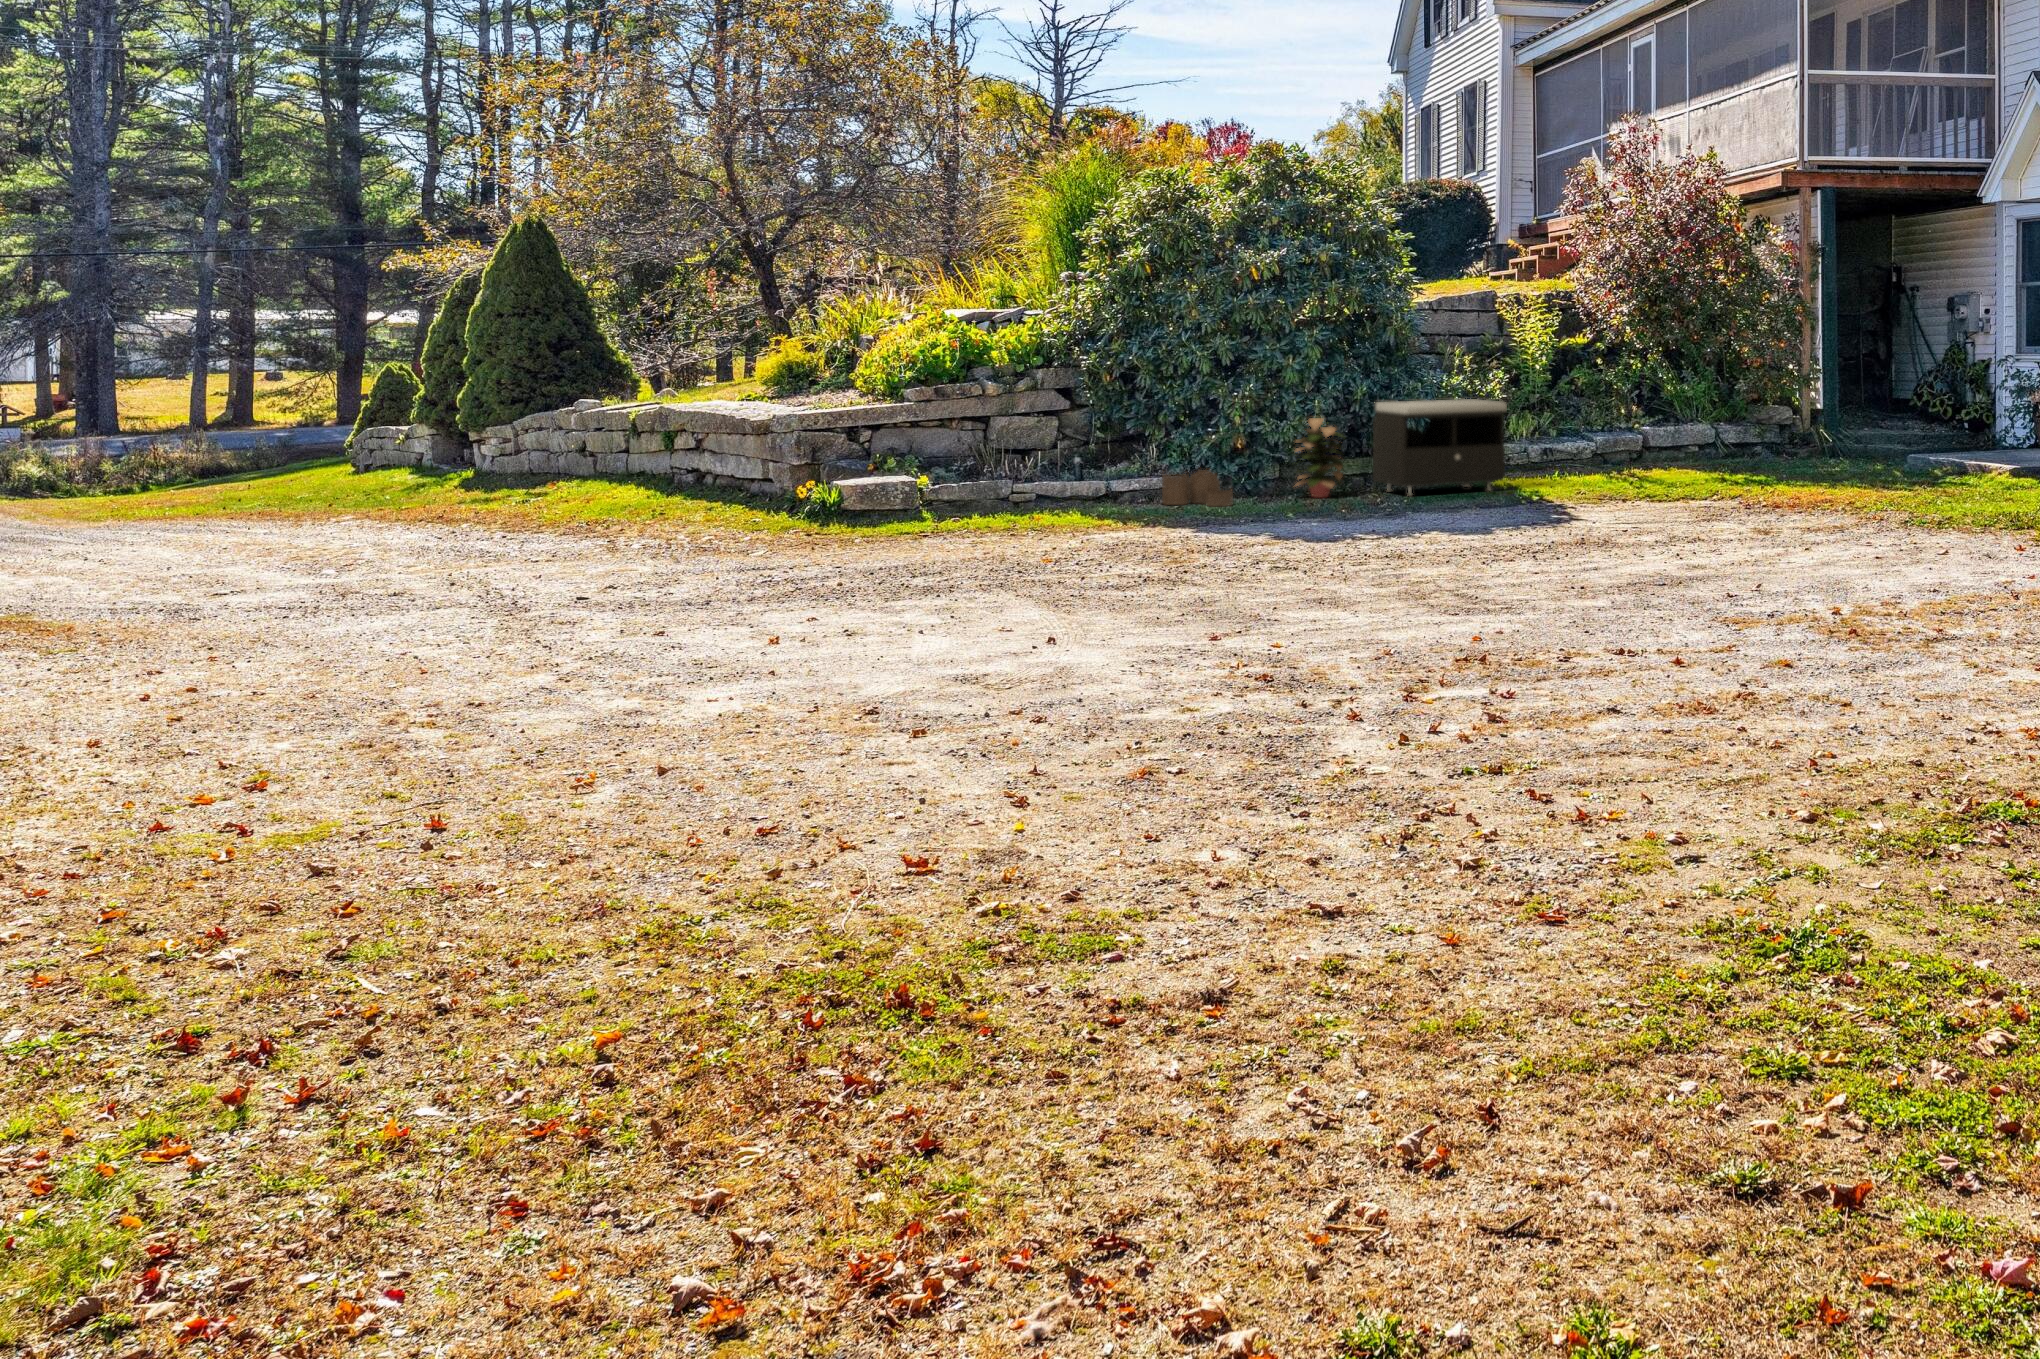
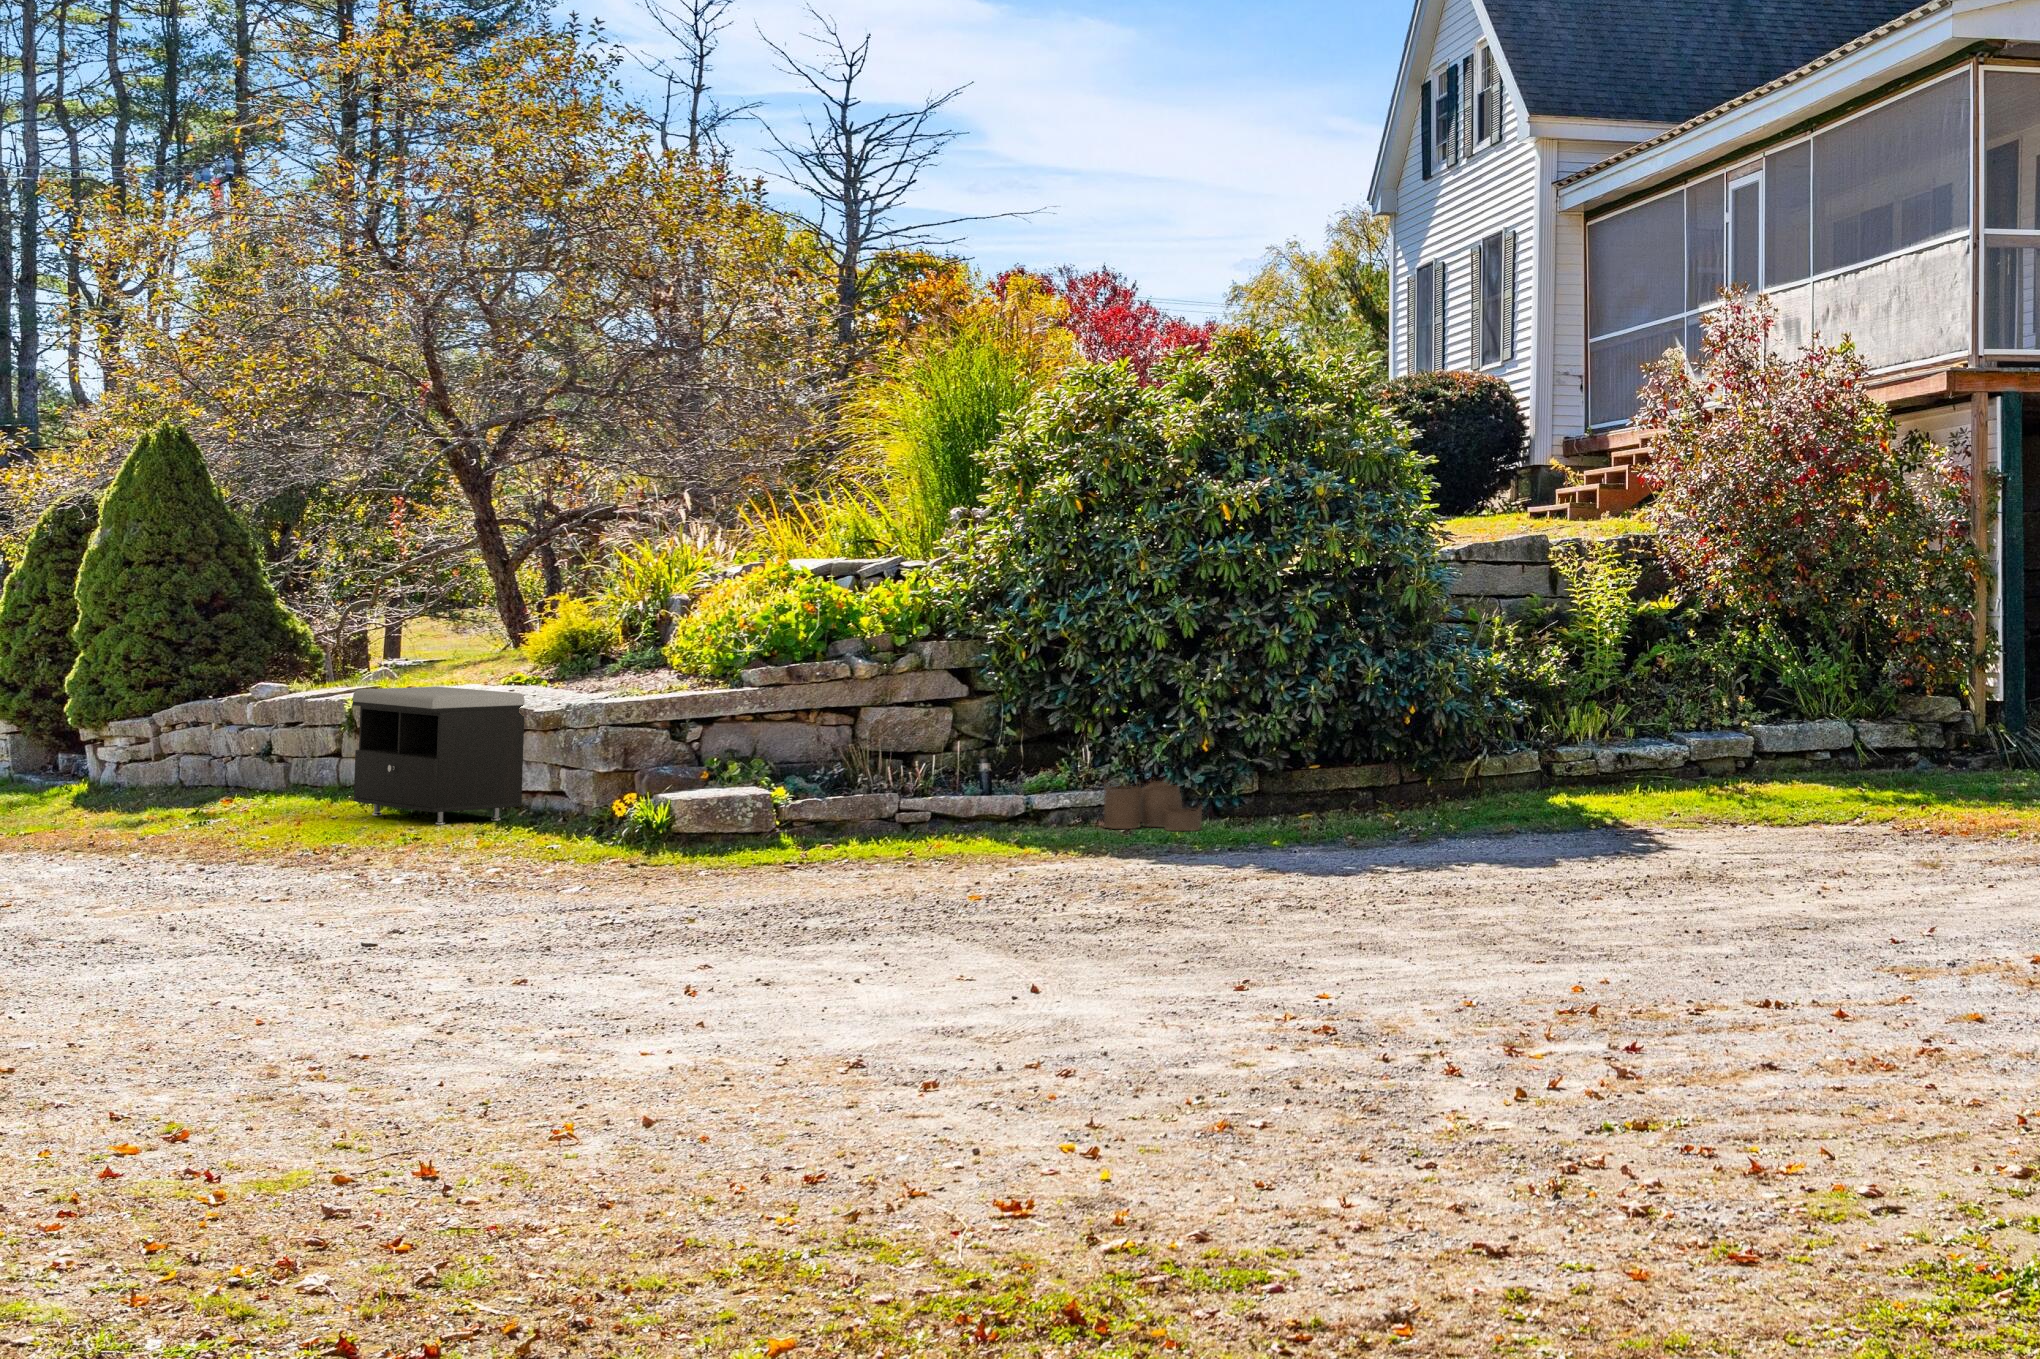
storage bench: present [1373,399,1507,495] -> present [353,687,525,825]
decorative plant: present [1294,418,1345,498] -> none [1280,710,1355,821]

